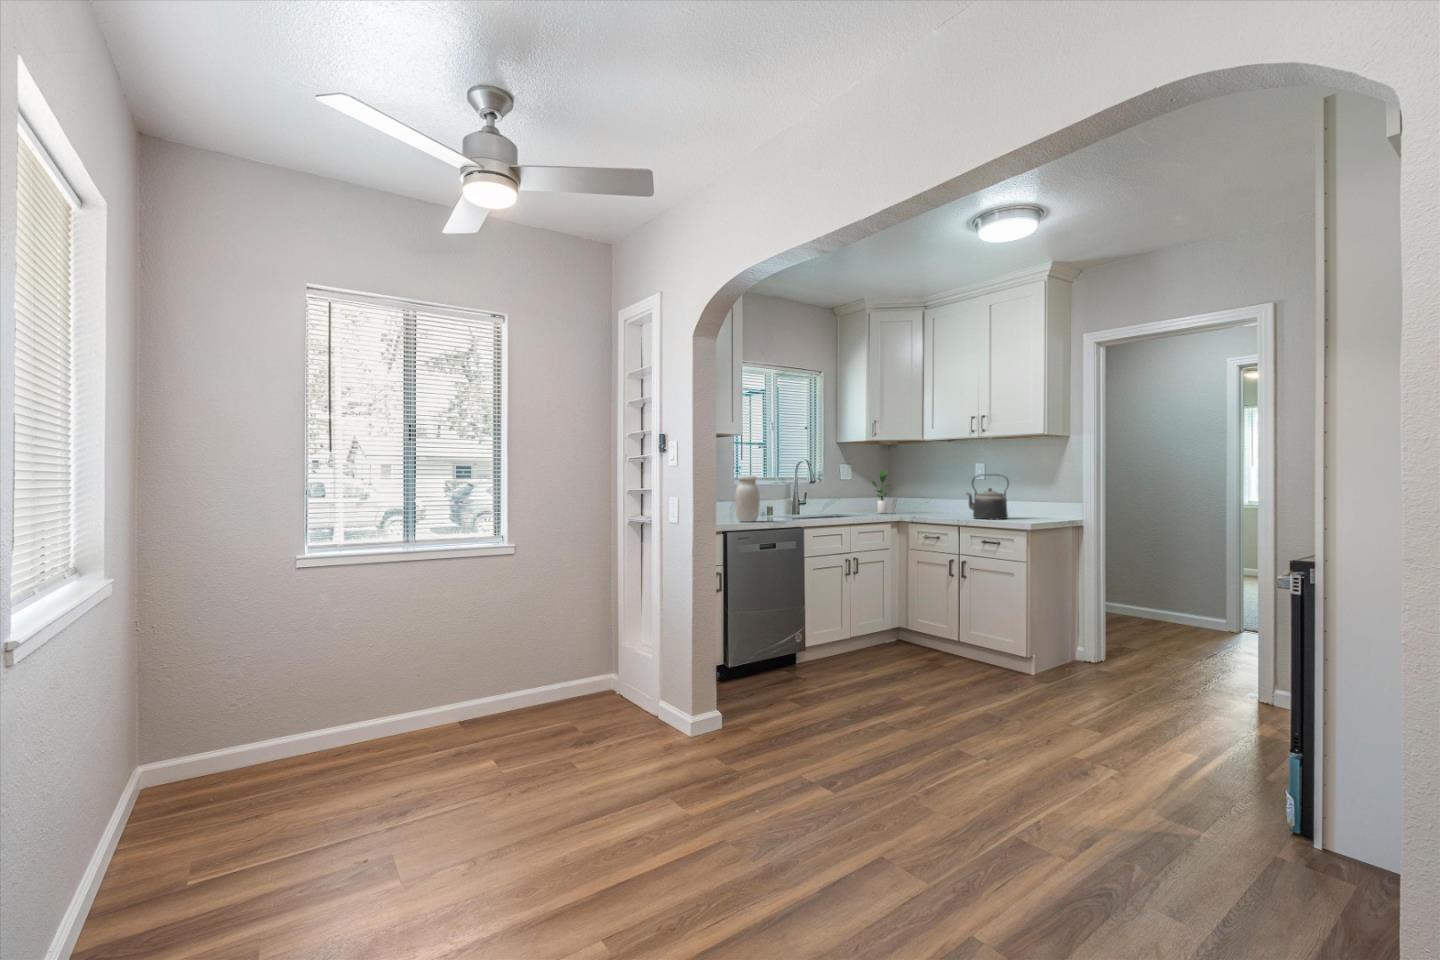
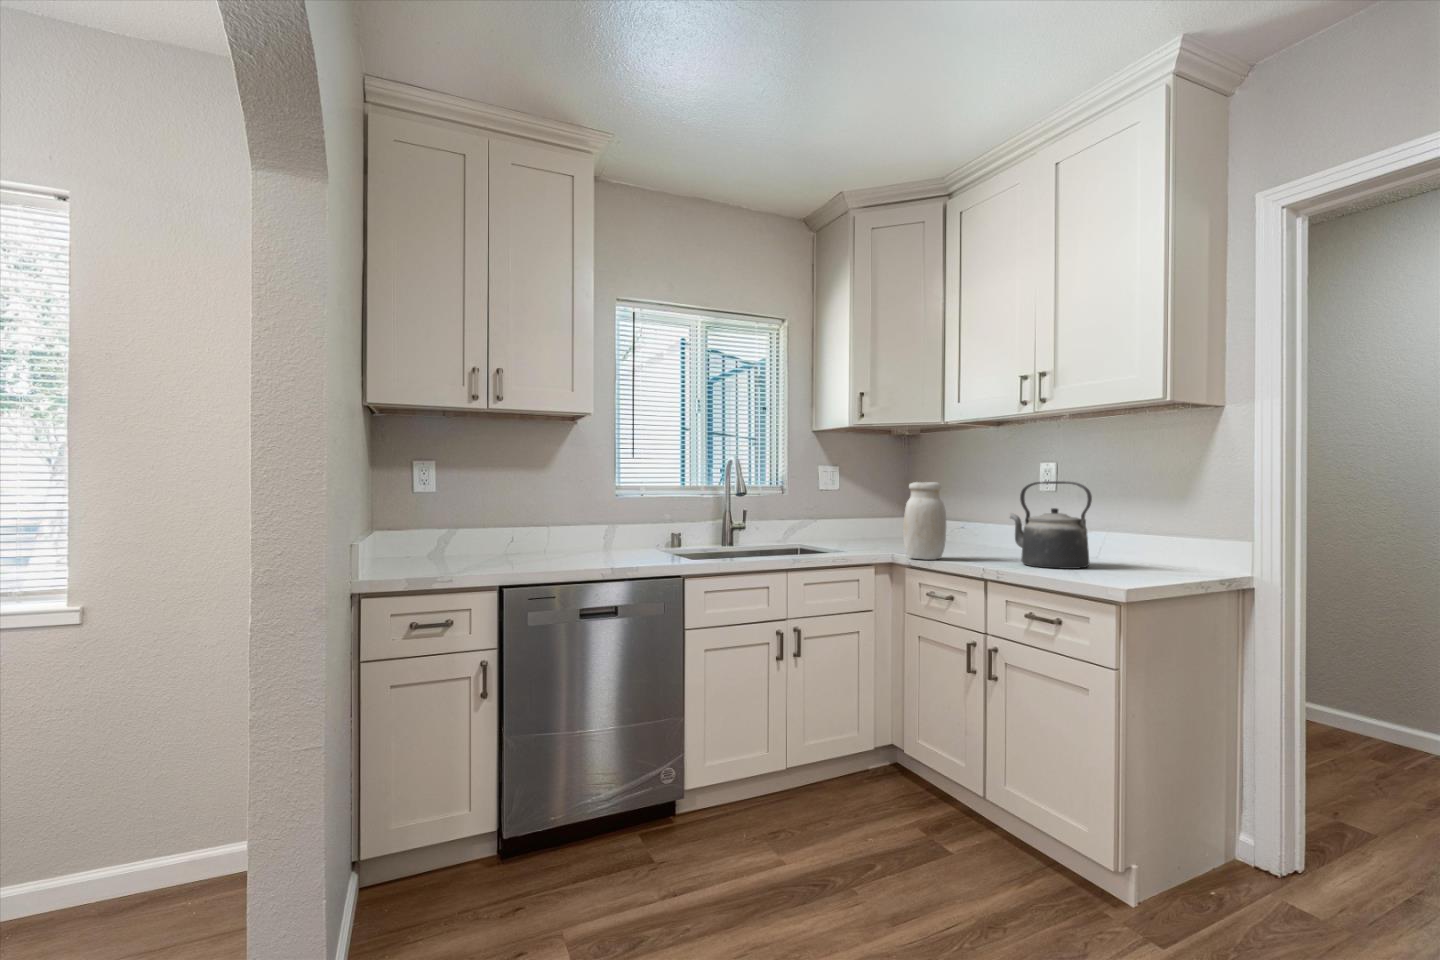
potted plant: present [871,470,890,514] -> none [869,473,906,545]
jar: present [735,475,760,522] -> present [903,482,946,560]

